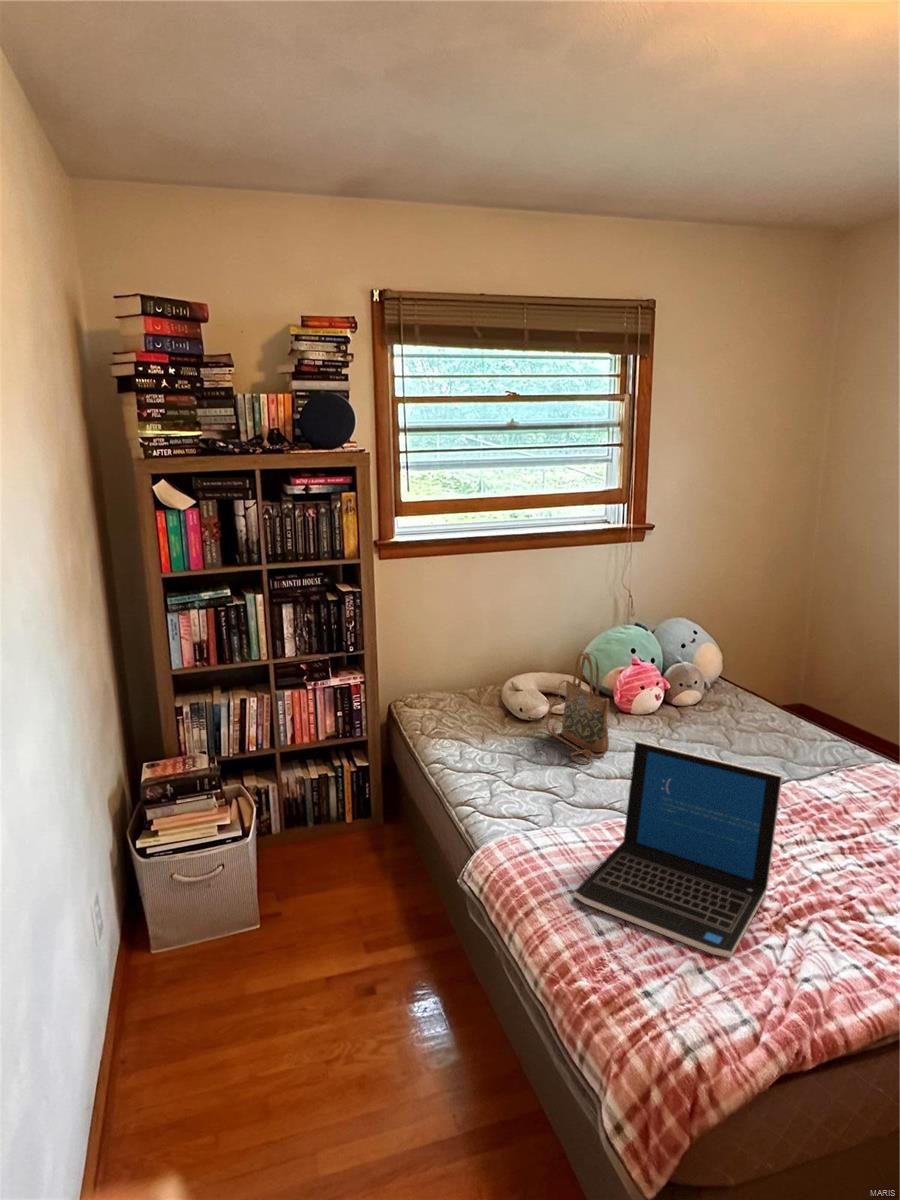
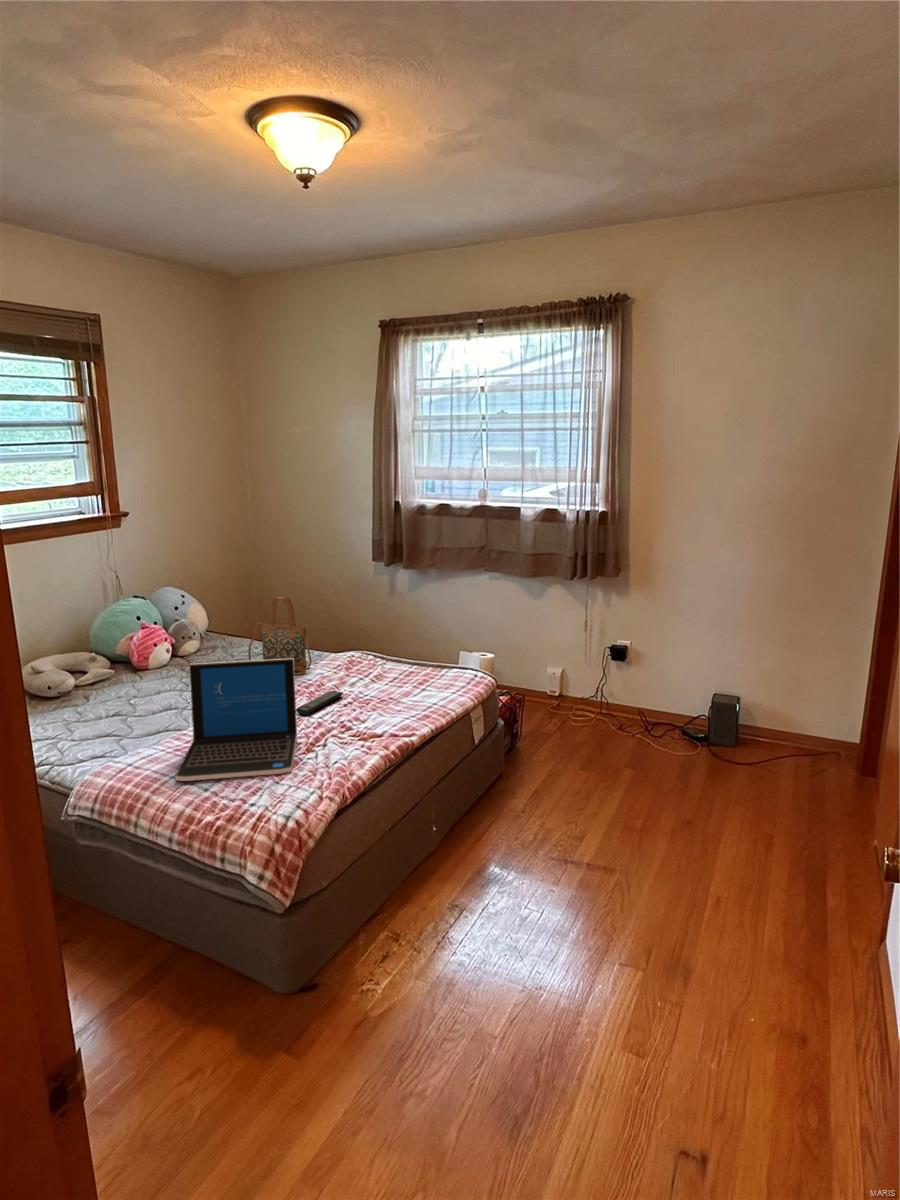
handbag: present [546,653,609,763] -> present [248,596,312,675]
remote control: none [784,829,871,858] -> present [296,691,343,715]

